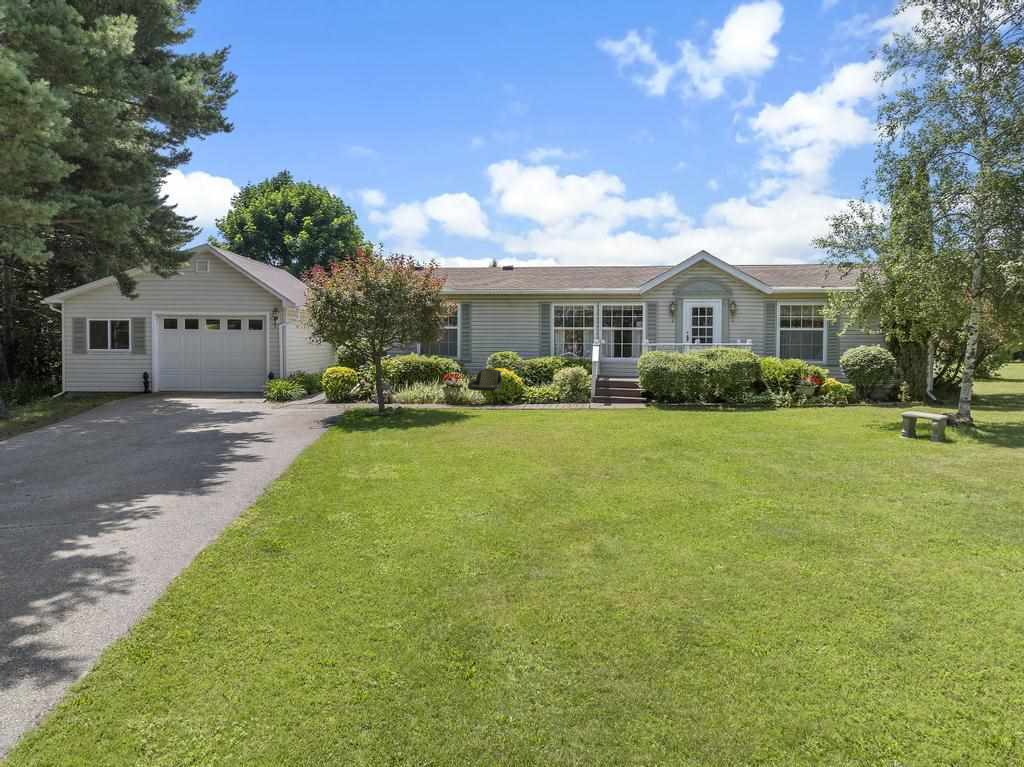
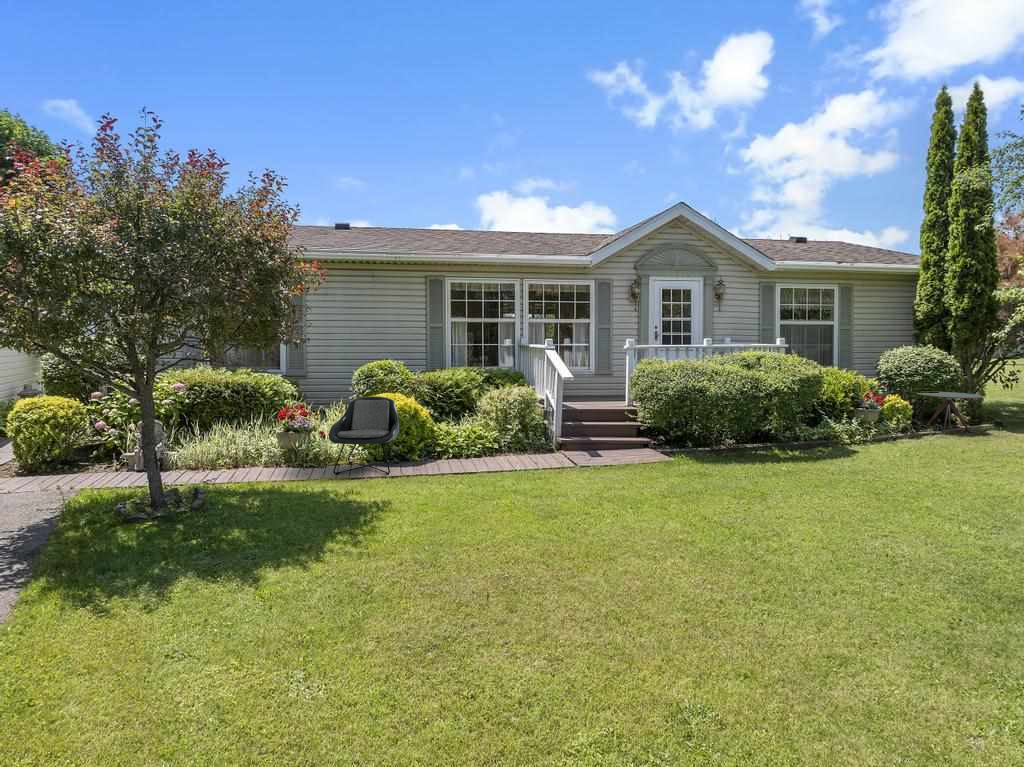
round table: none [863,379,907,407] -> present [917,392,983,432]

